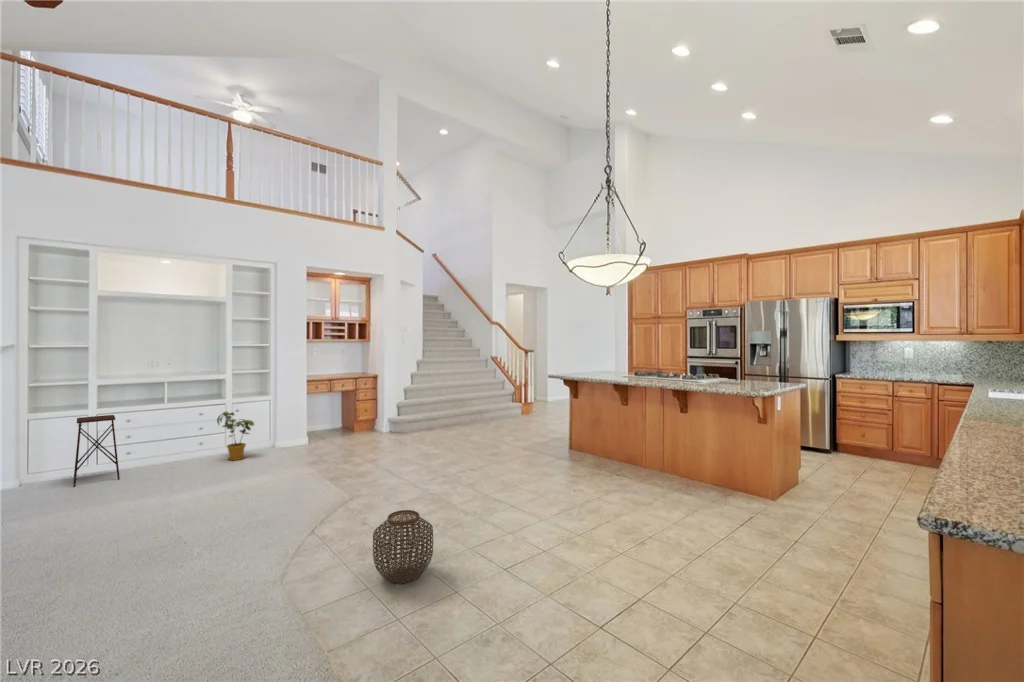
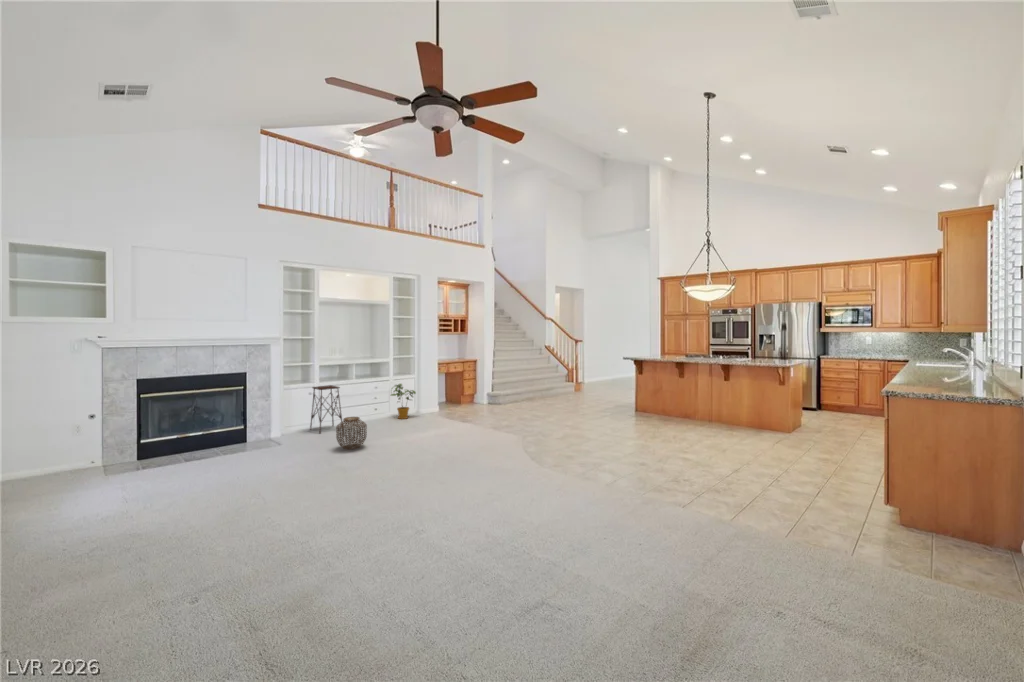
woven basket: present [373,510,433,584] -> present [336,417,367,450]

